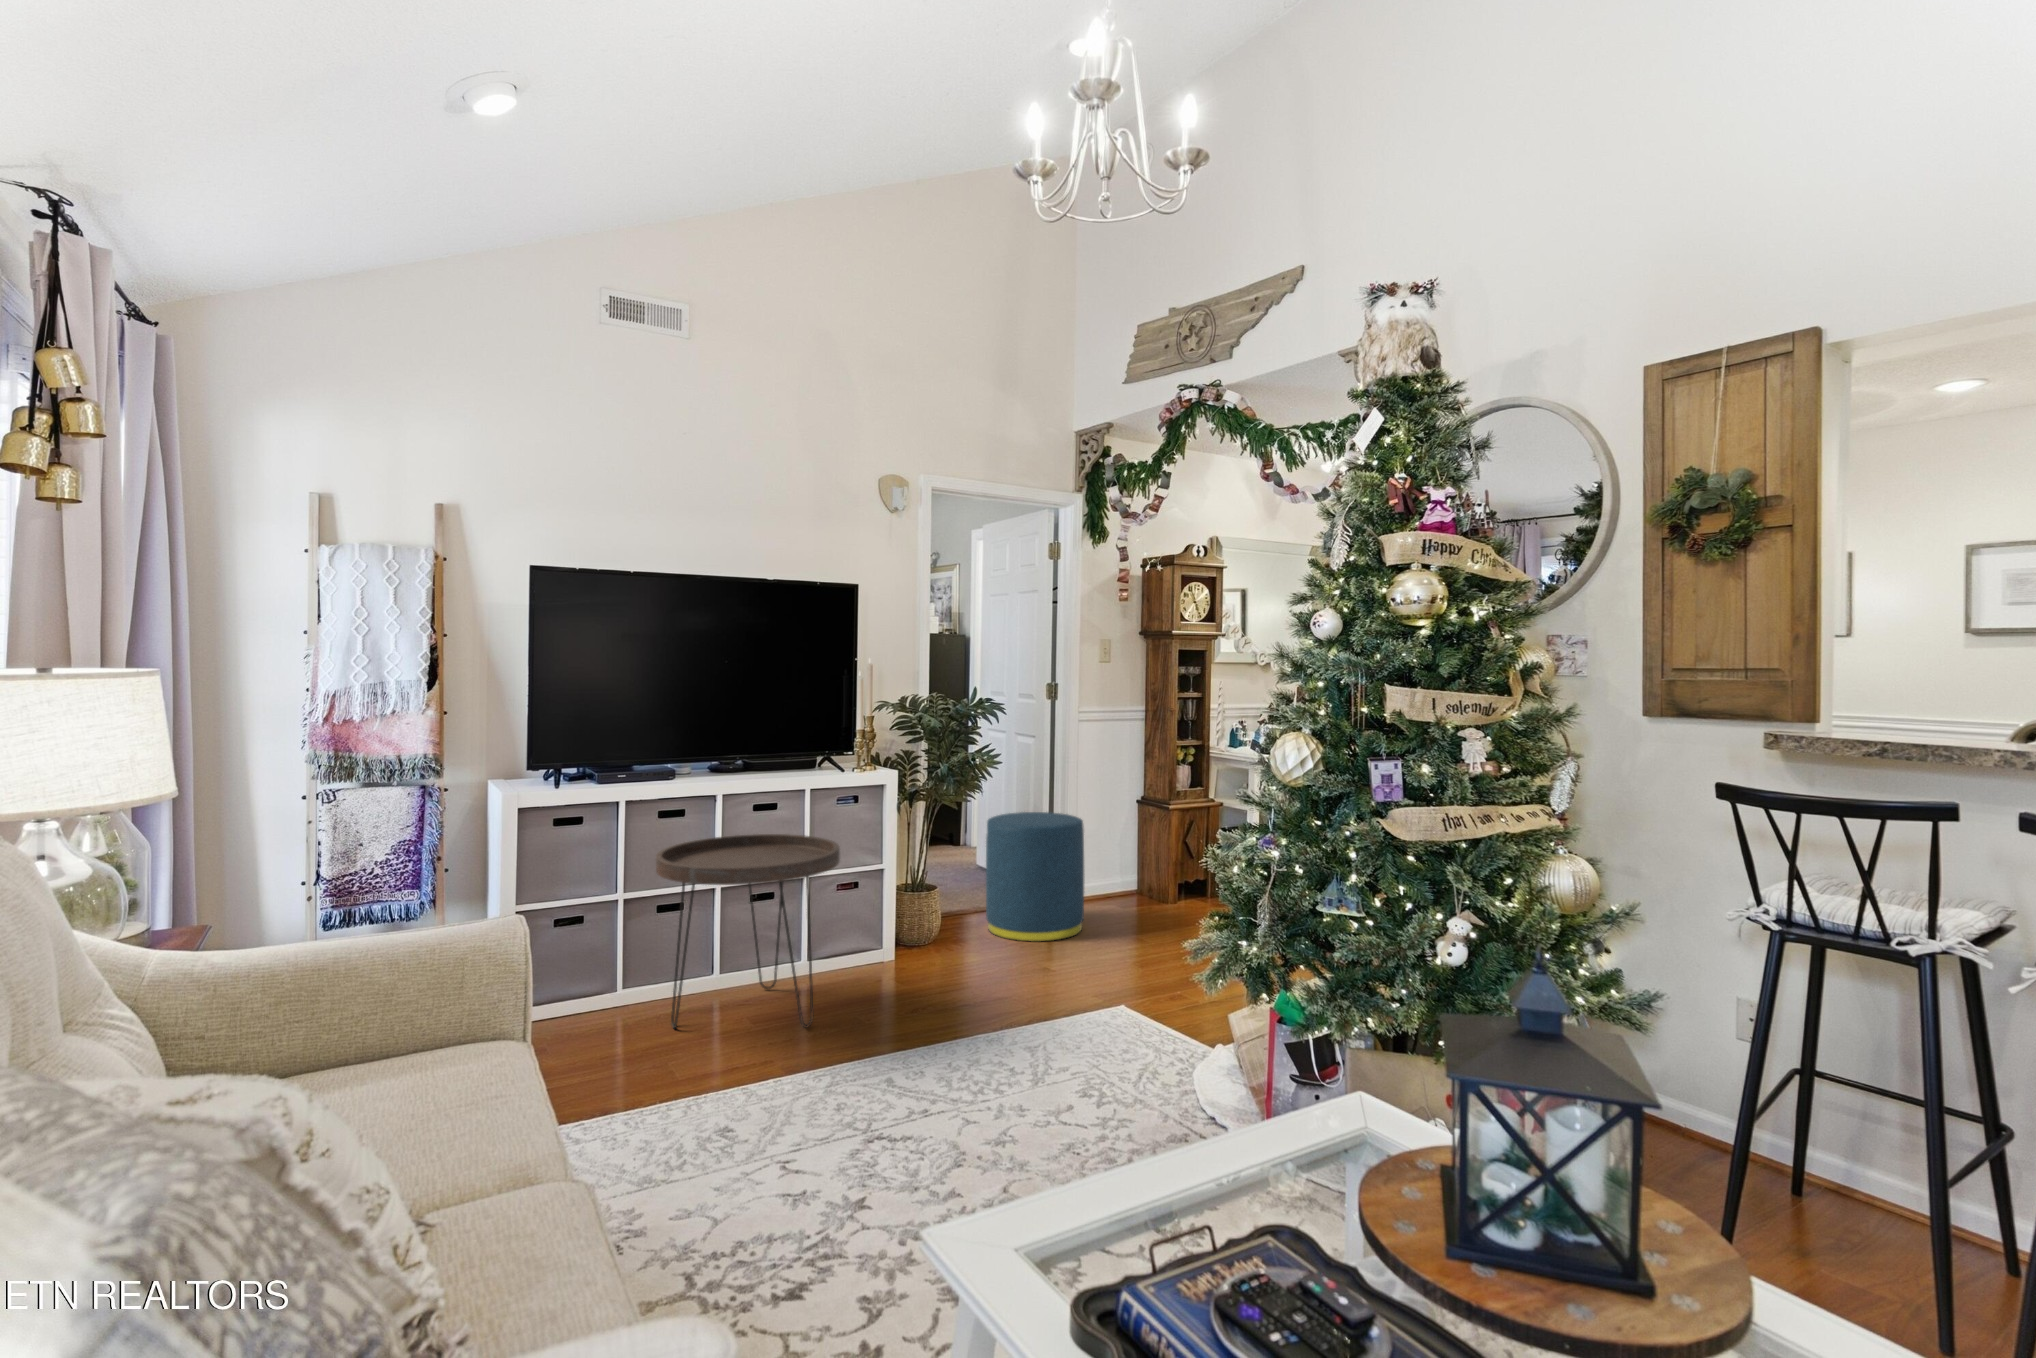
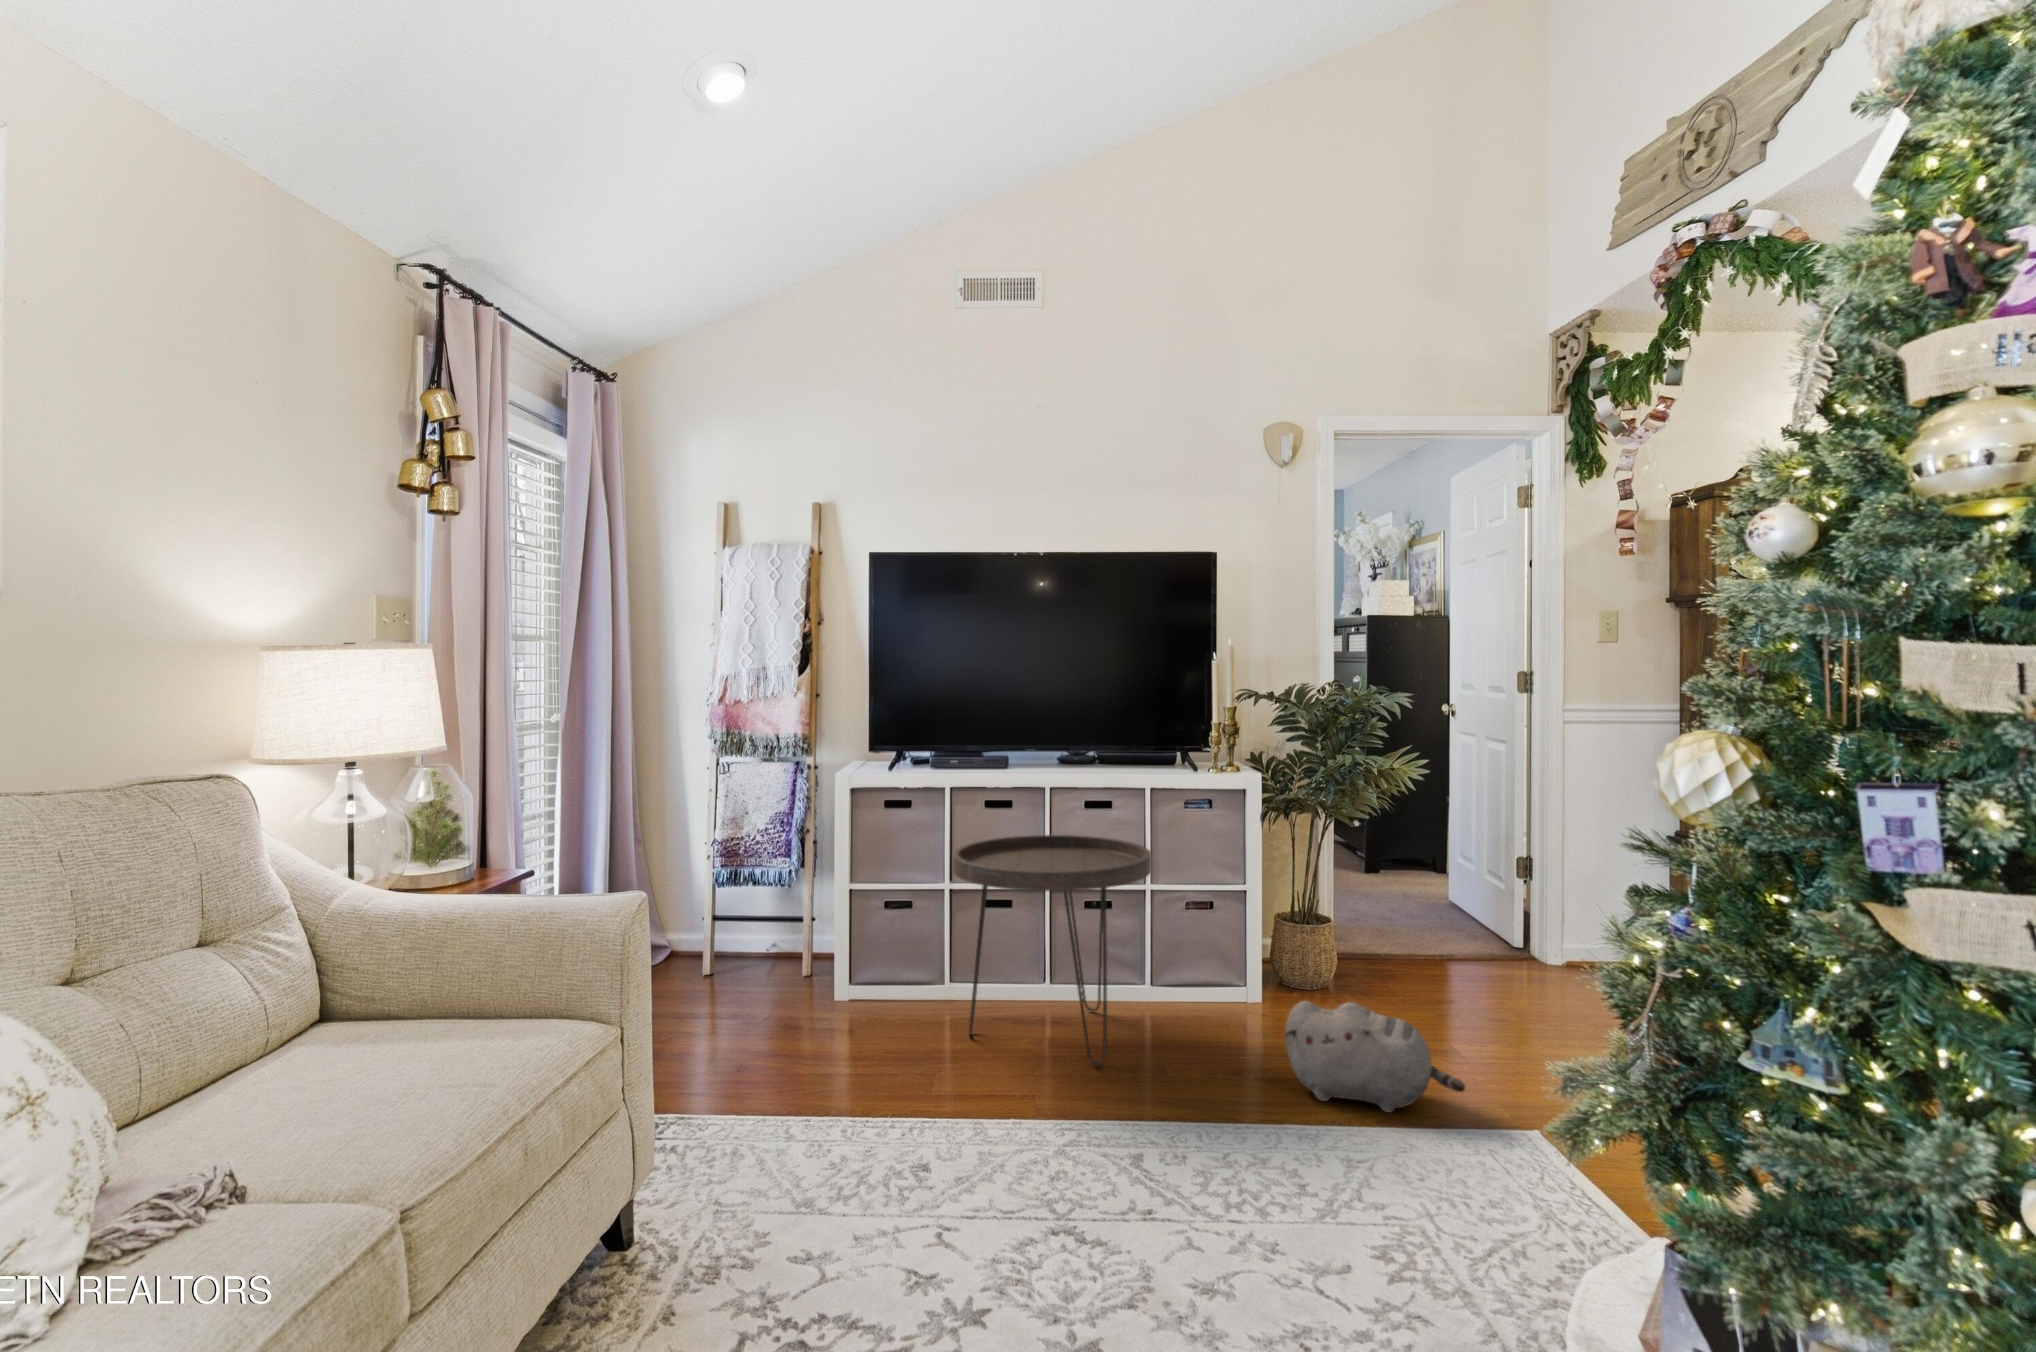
ottoman: present [986,812,1084,942] -> none [1398,839,1540,1016]
plush toy: none [957,938,1086,1016] -> present [1285,1001,1465,1113]

